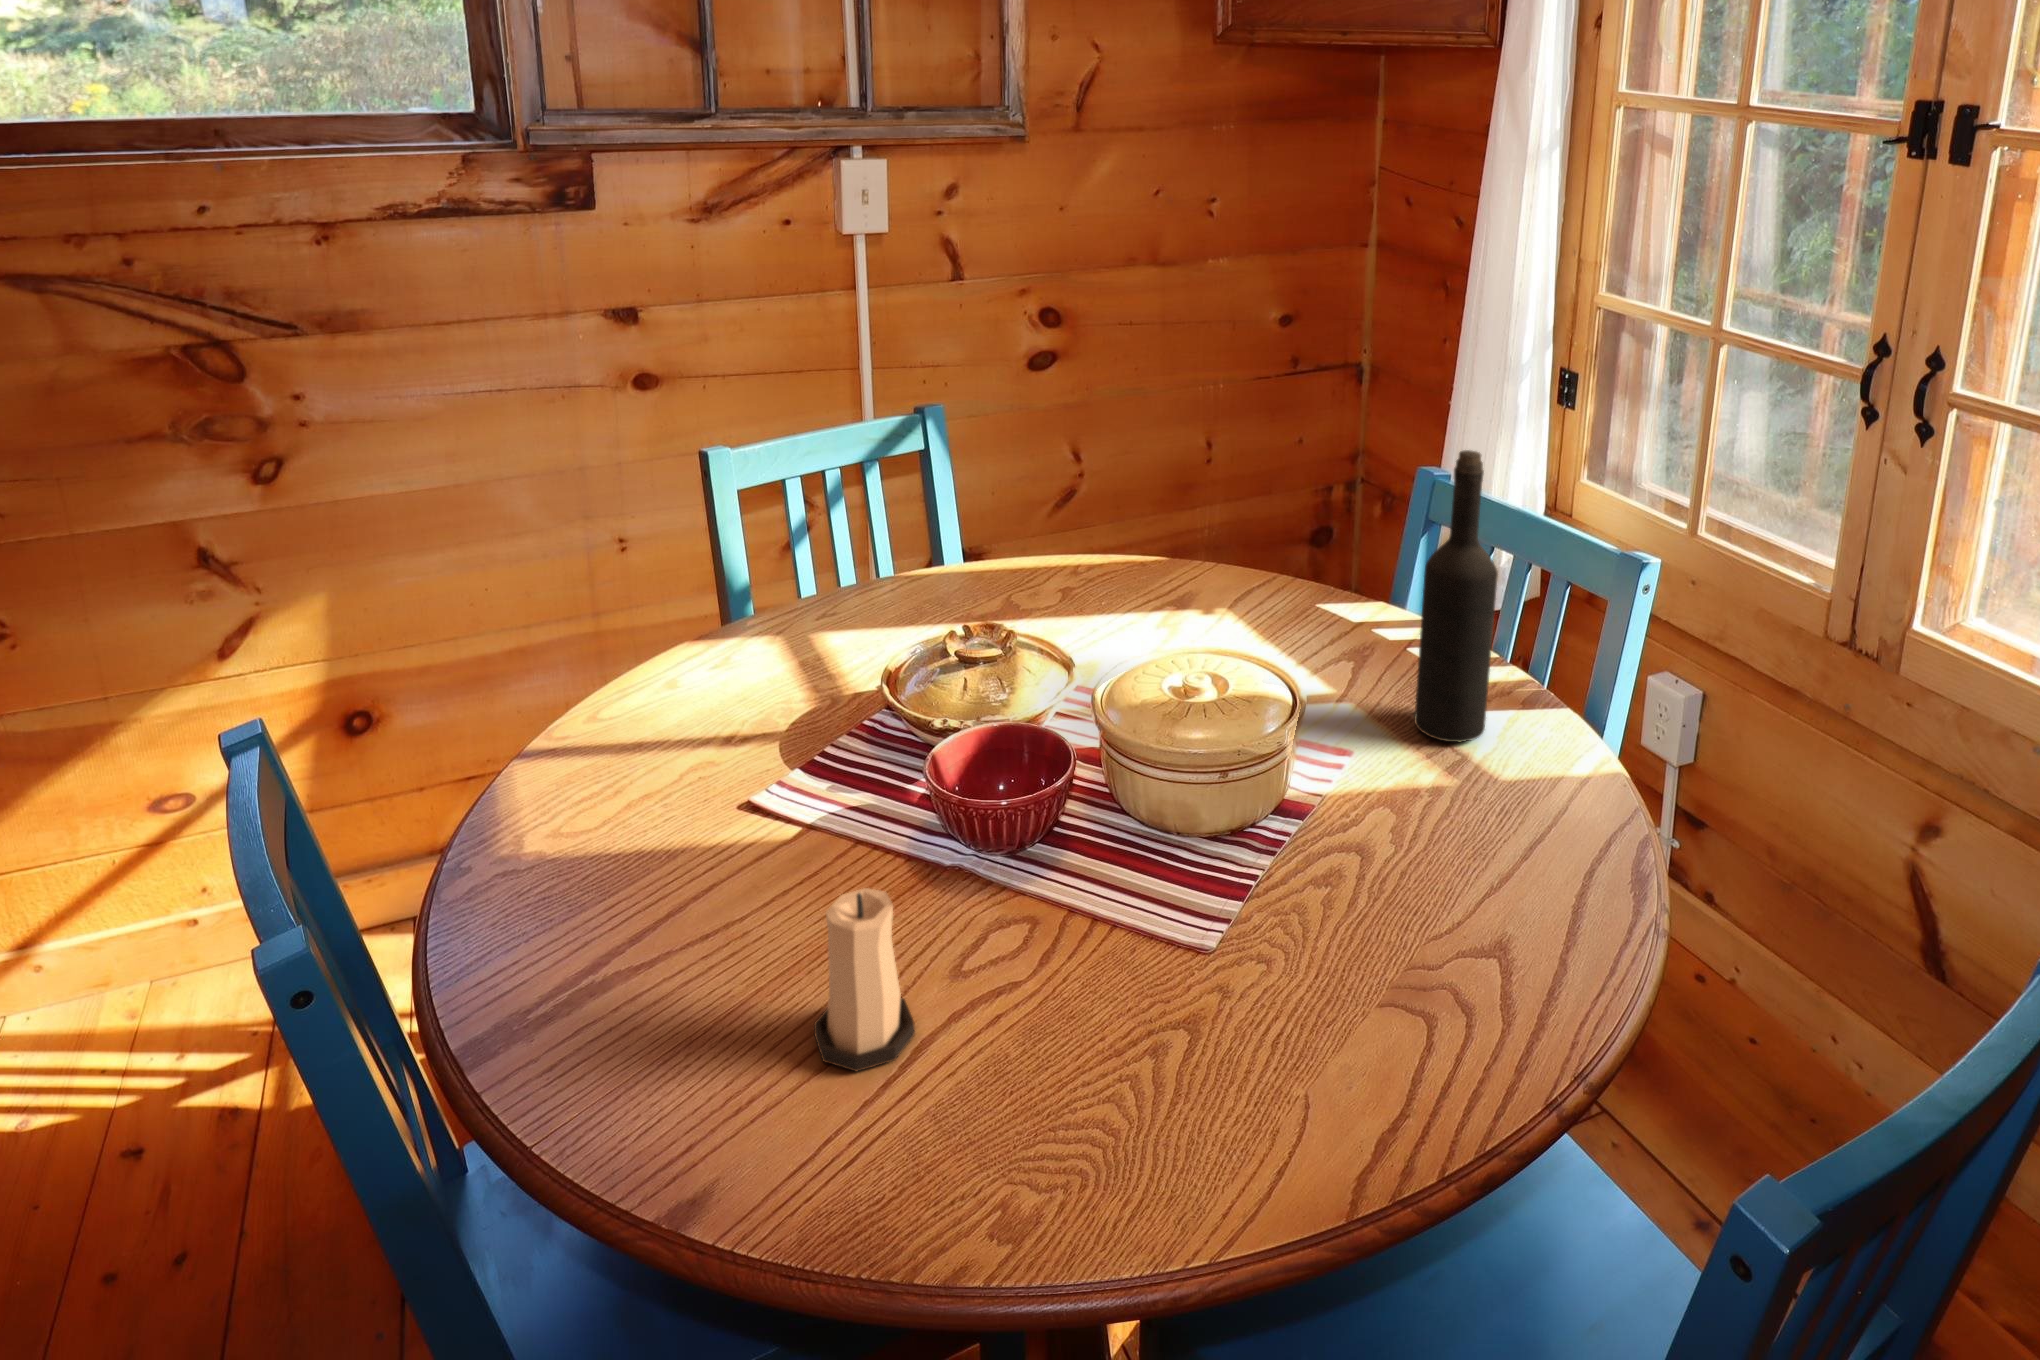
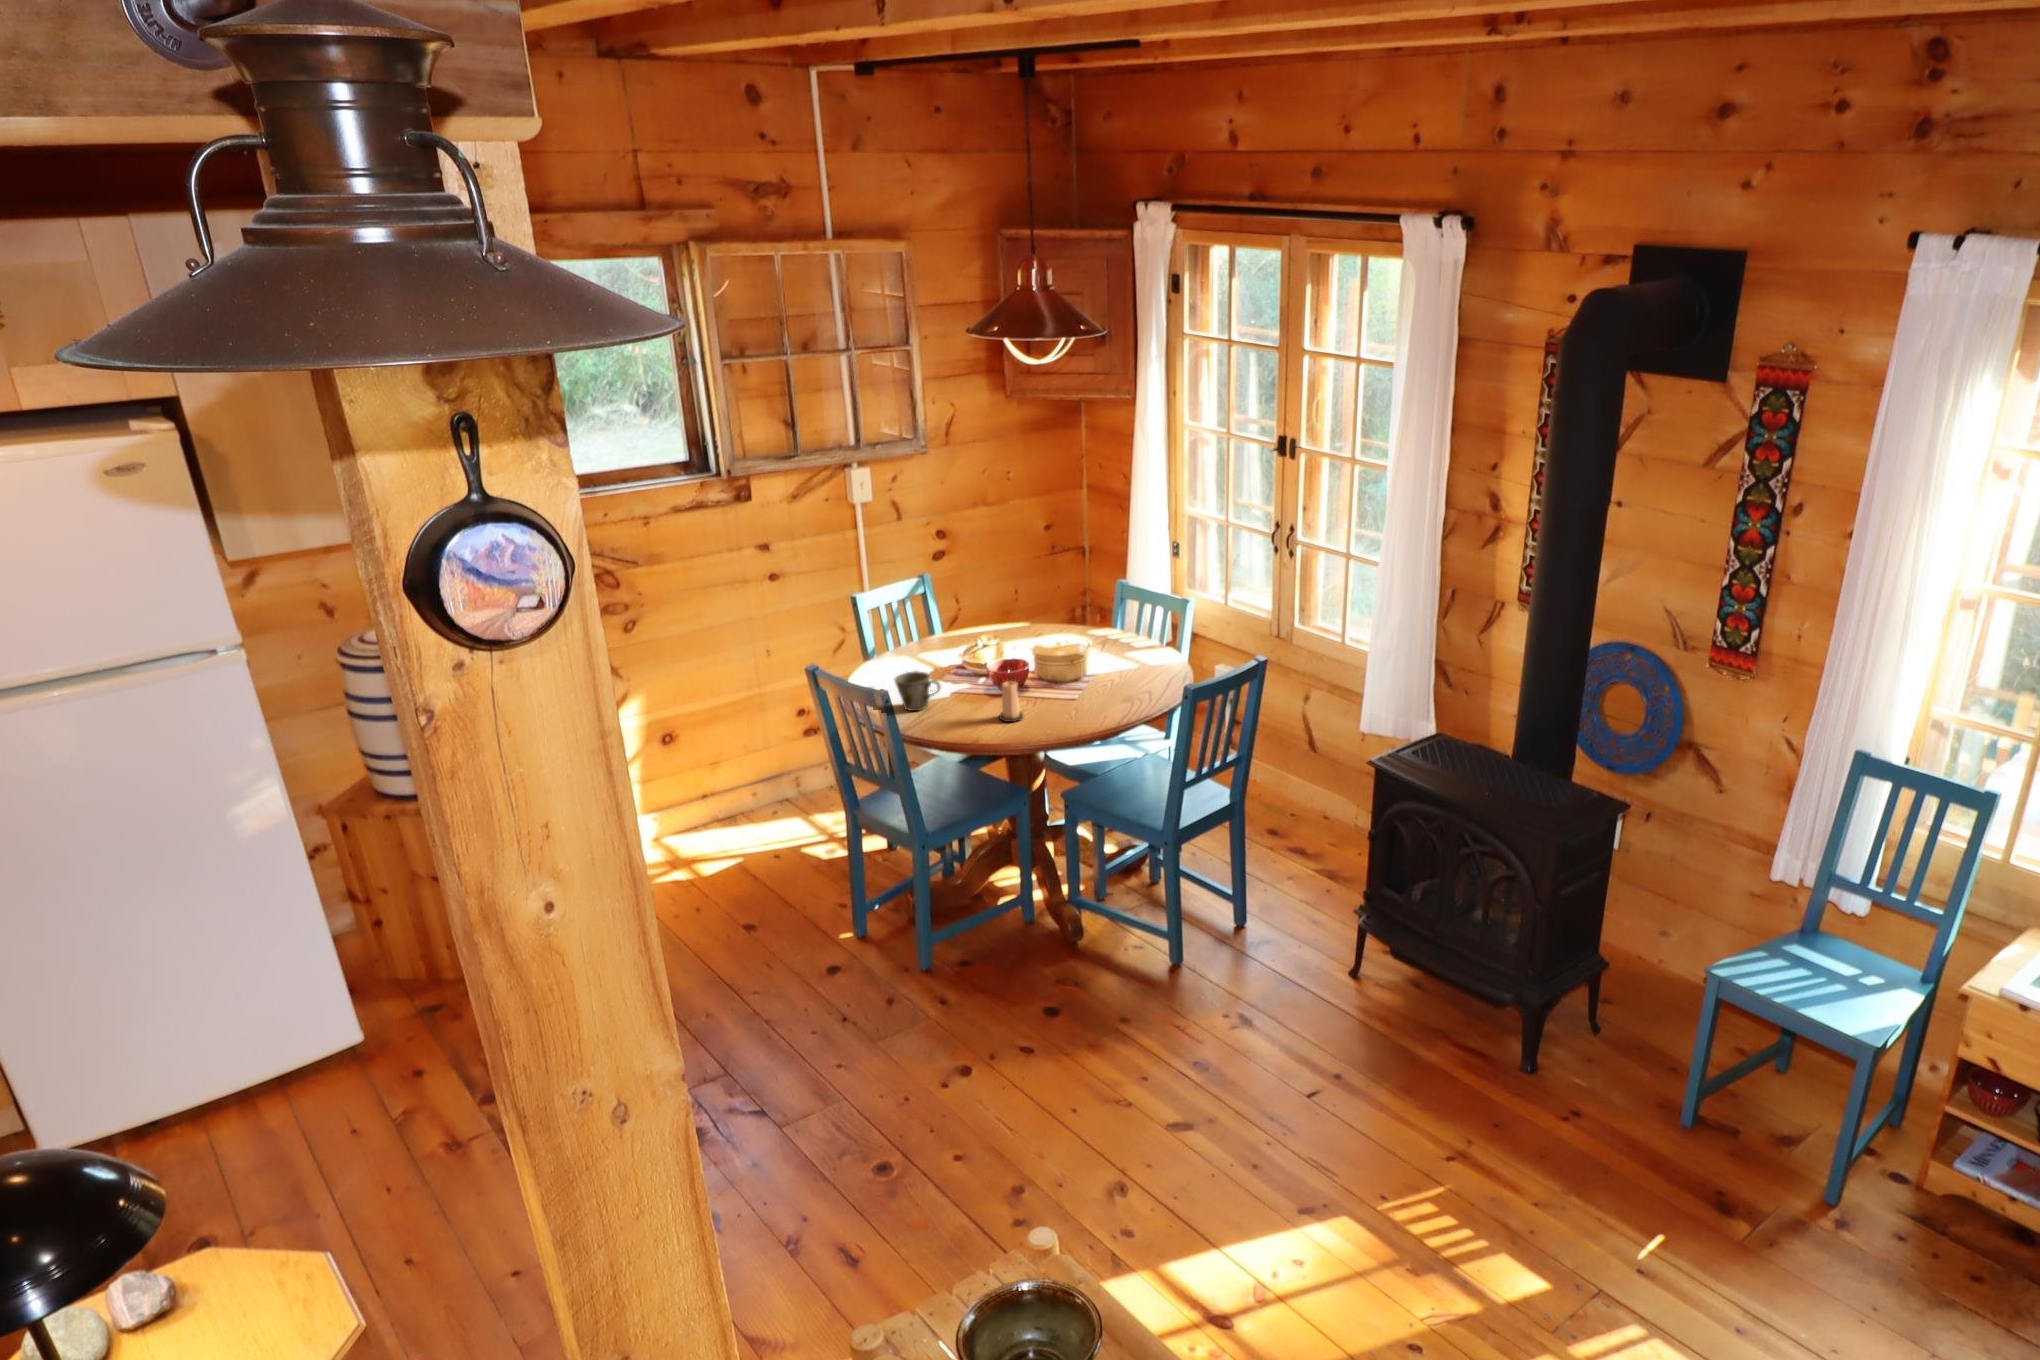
wine bottle: present [1414,450,1498,742] -> none [1131,567,1153,658]
mug: none [510,759,665,919] -> present [895,671,941,711]

